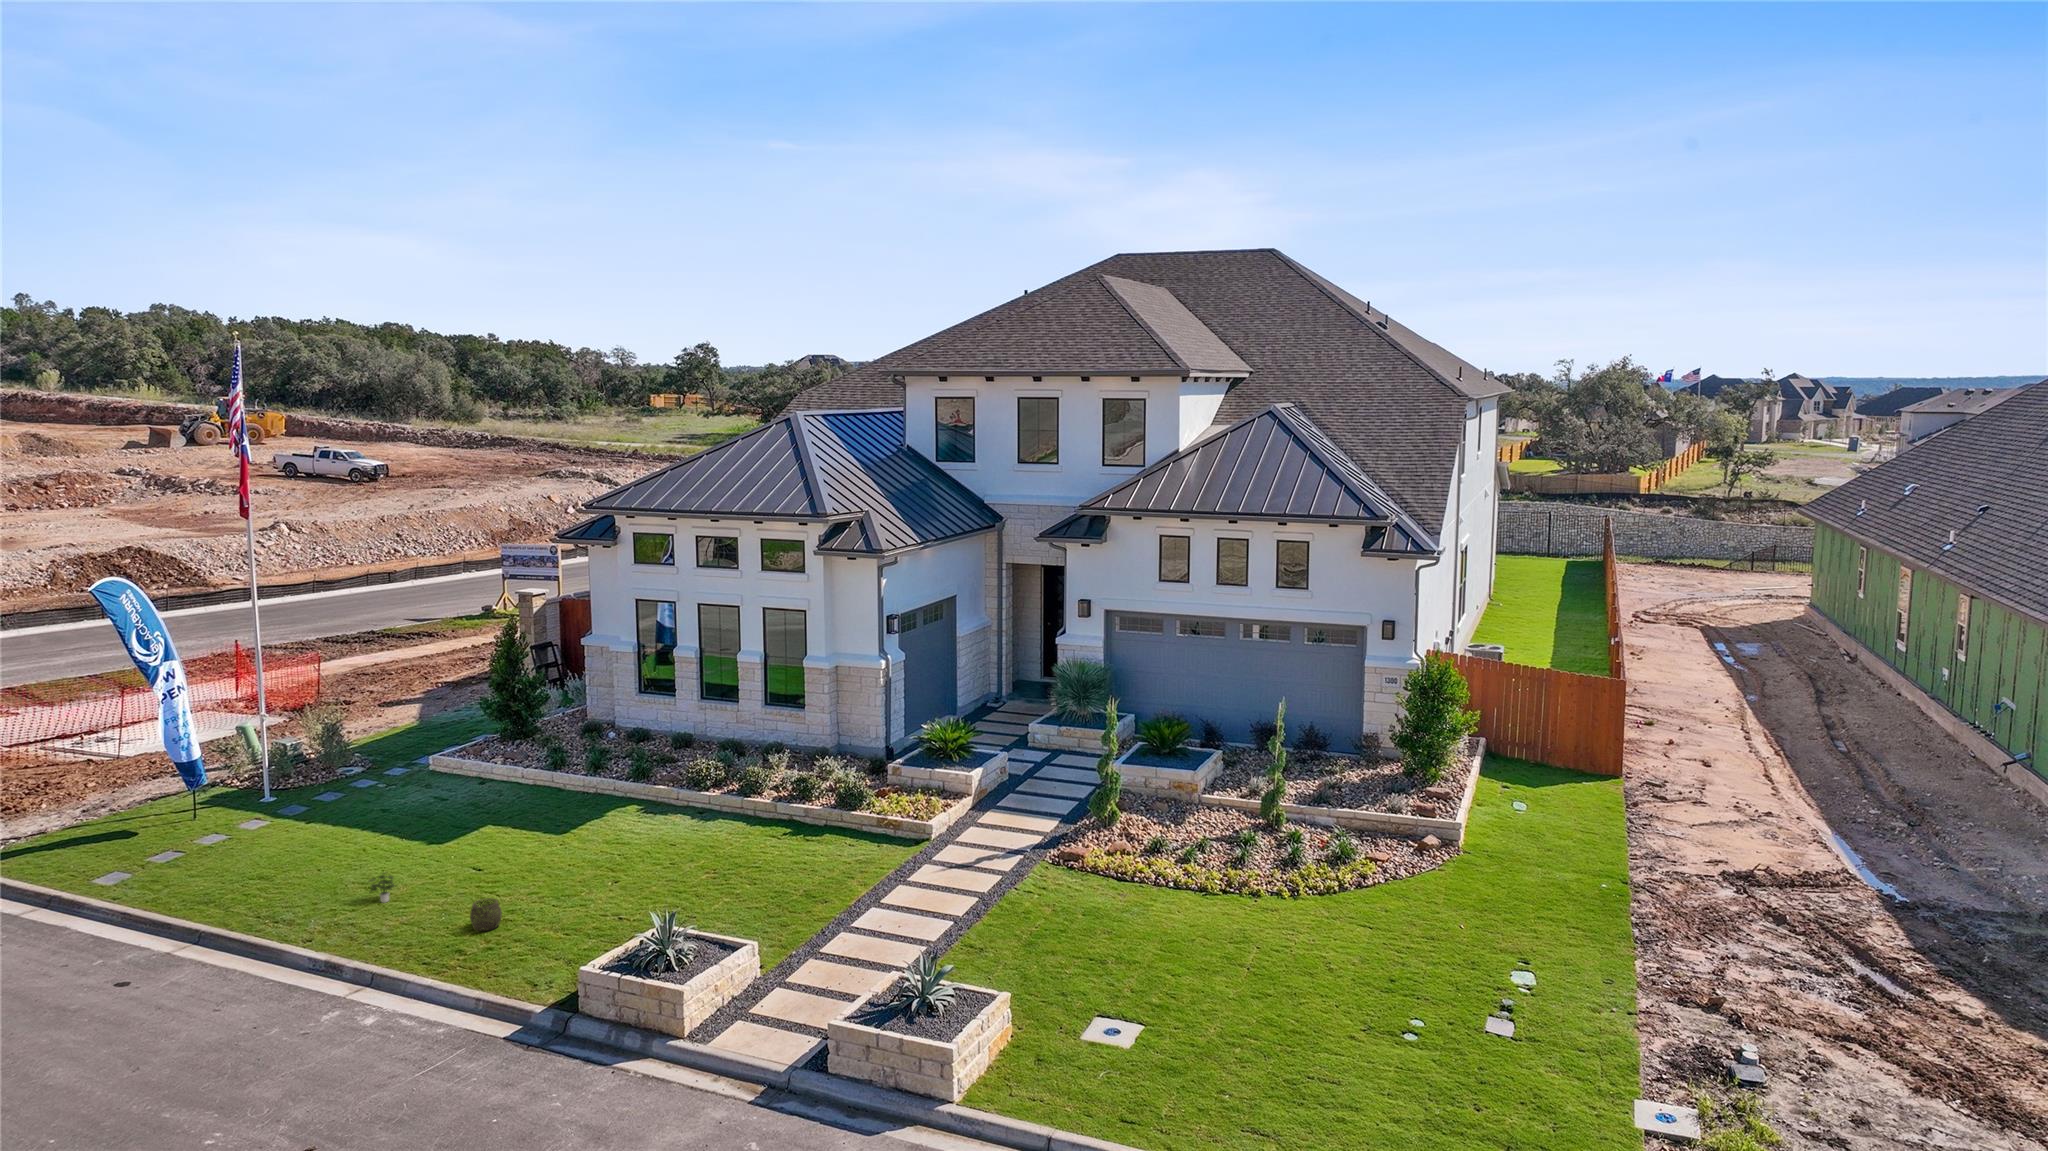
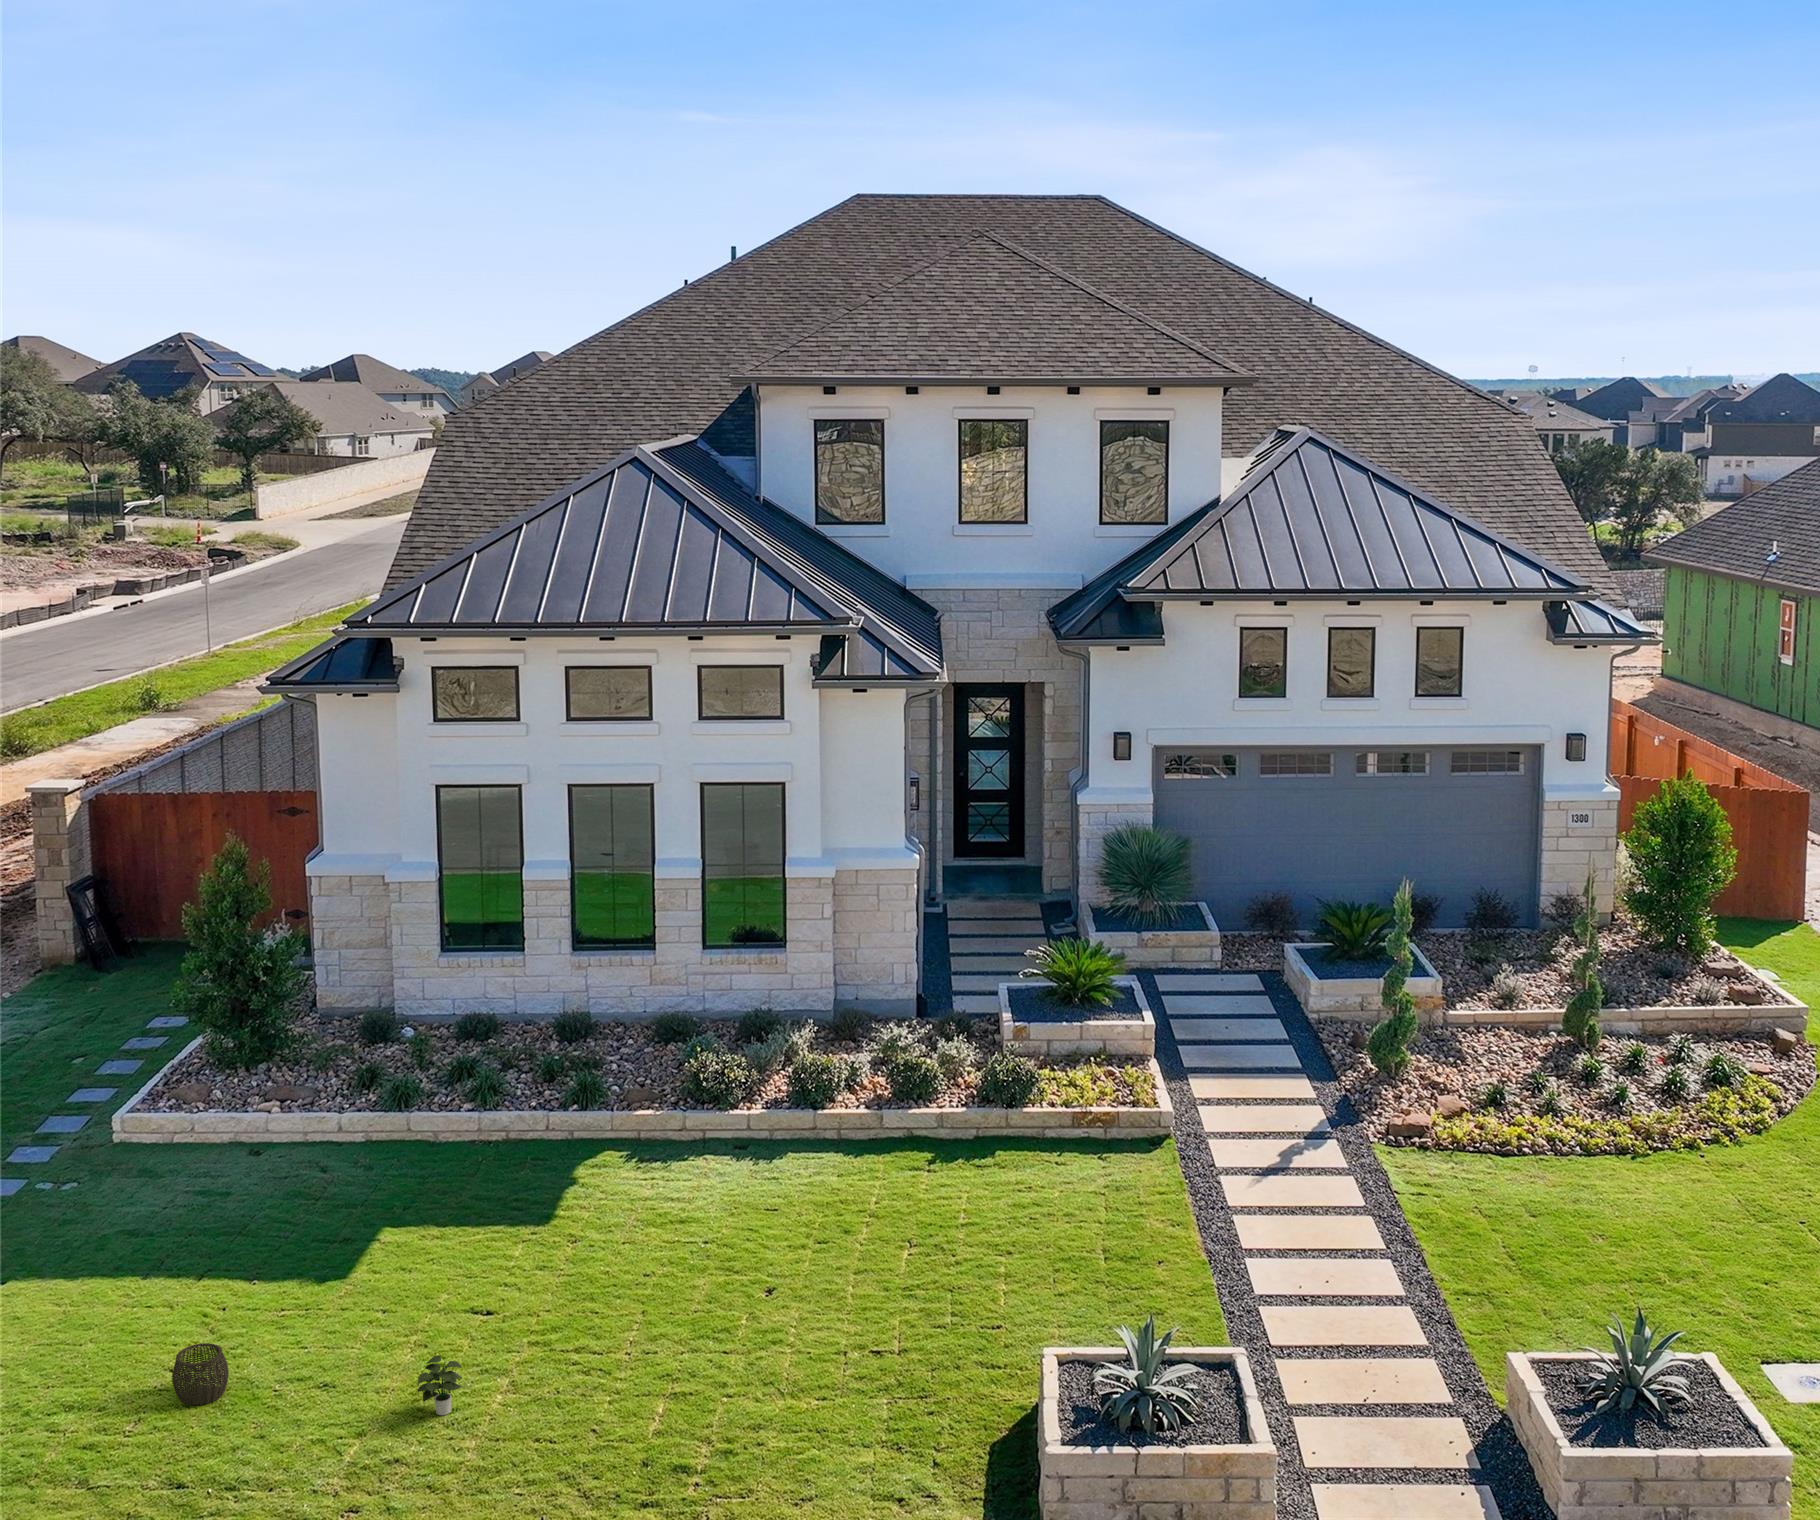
woven basket: present [470,898,502,931] -> present [172,1343,229,1406]

